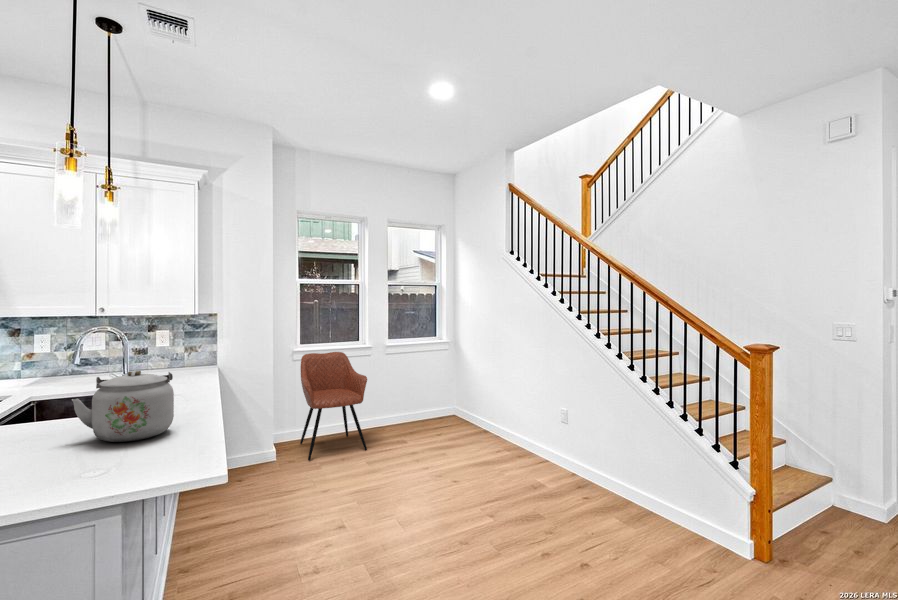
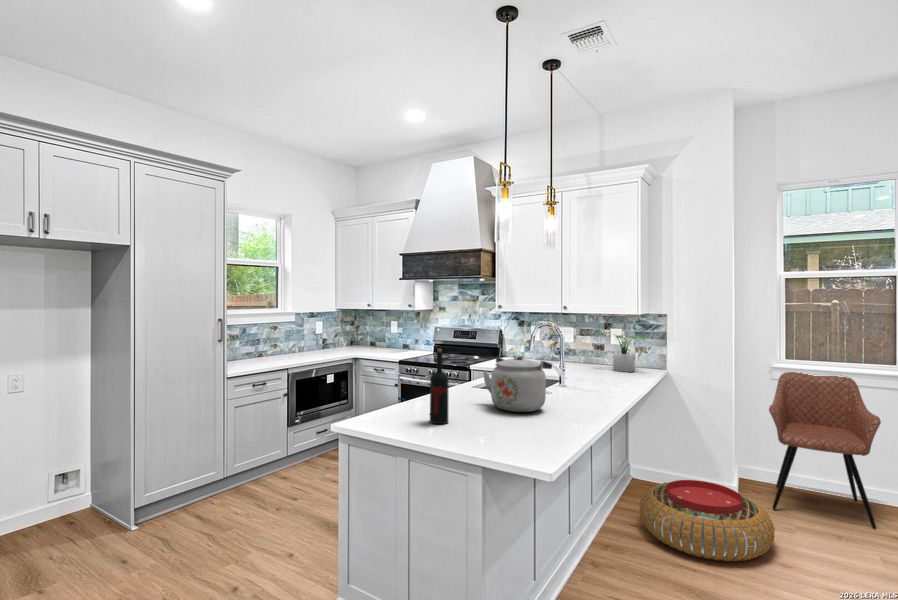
potted plant: none [145,334,203,374] -> present [613,335,645,372]
wine bottle: none [28,376,66,491] -> present [430,349,448,424]
pouf: none [219,454,329,523] -> present [639,480,775,562]

